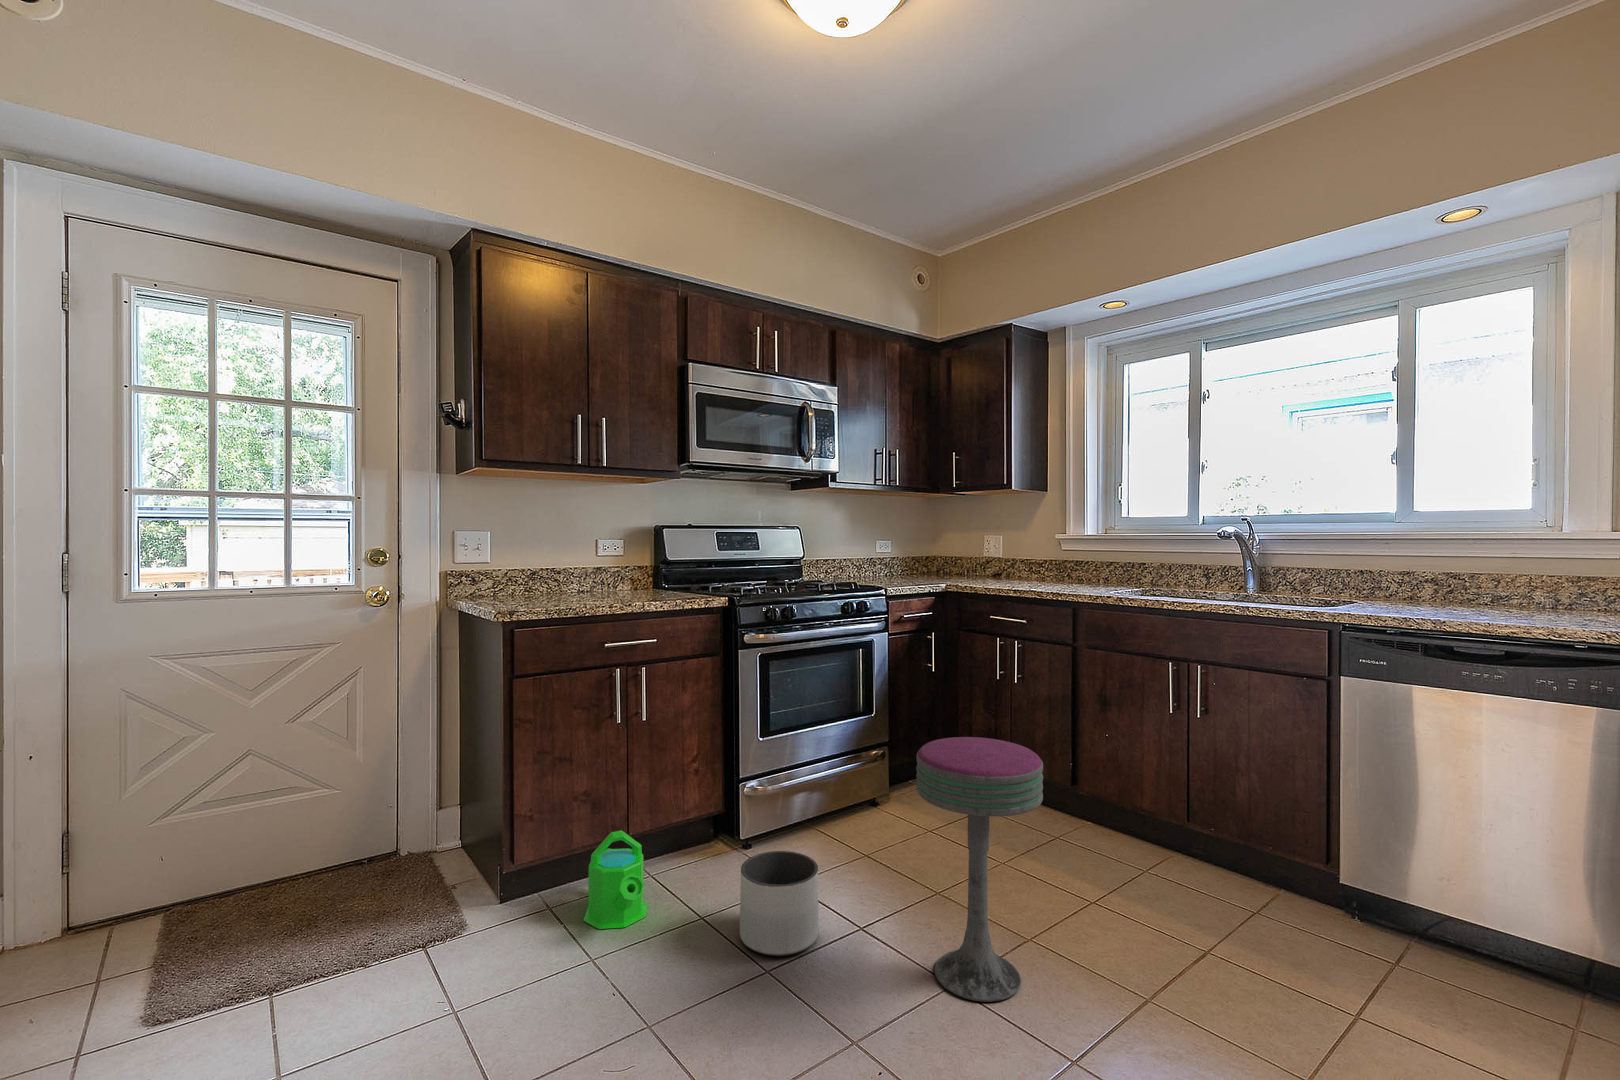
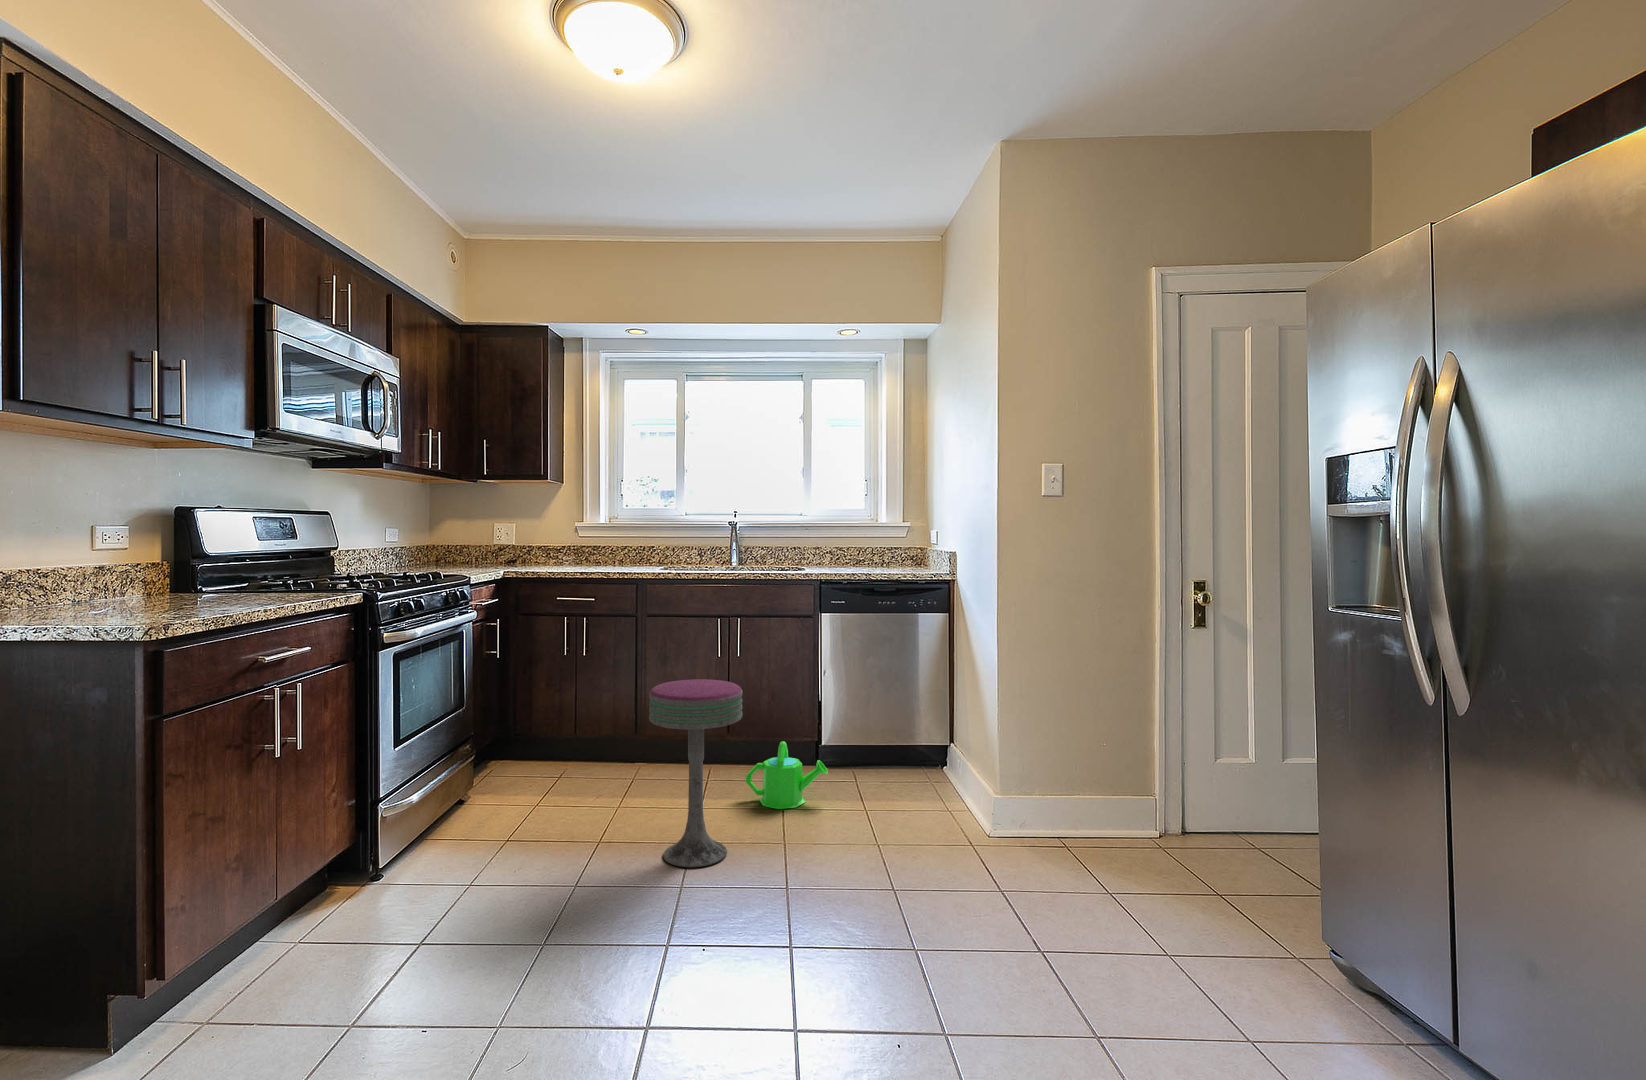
watering can: present [583,830,648,929] -> present [746,741,828,809]
planter: present [740,851,819,956] -> none [492,820,570,912]

